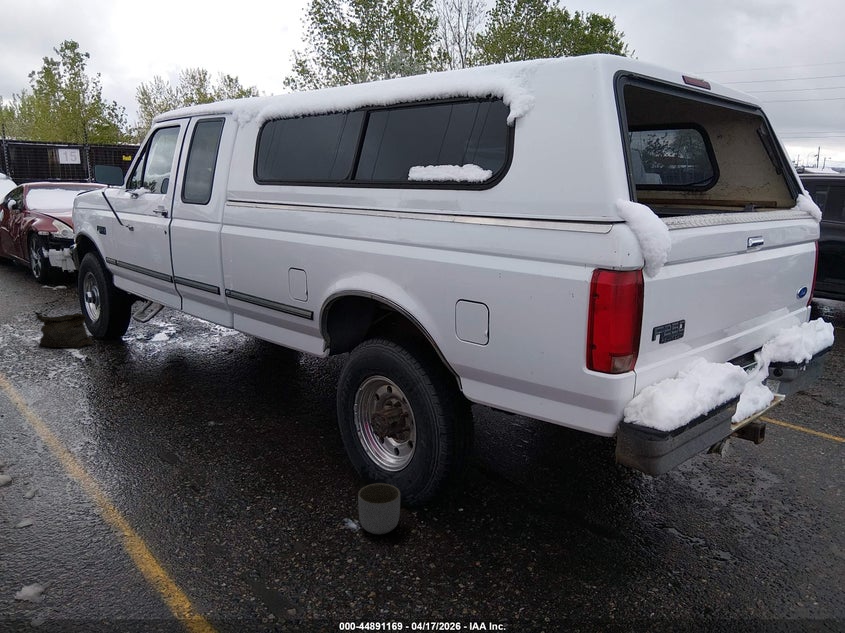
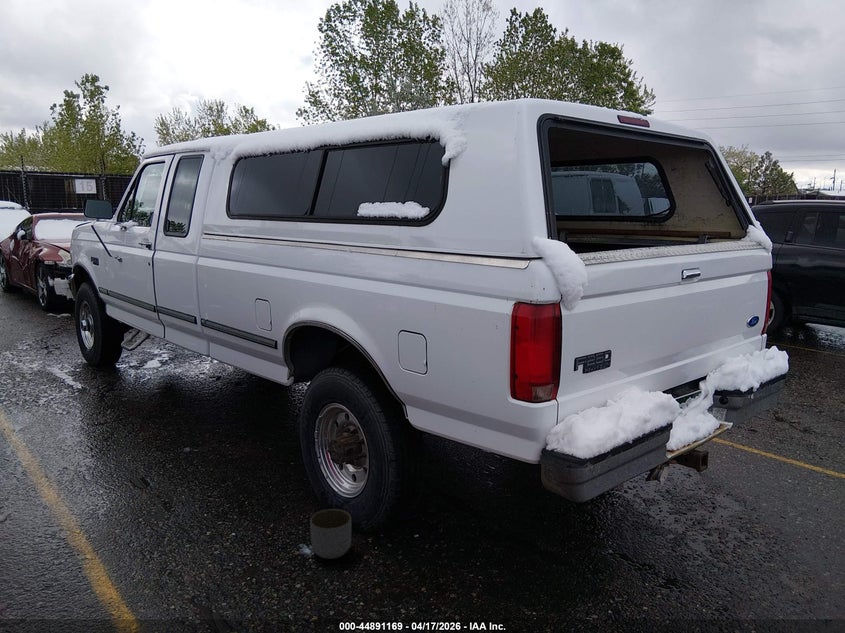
bag: present [36,313,93,348] -> none [31,342,87,376]

